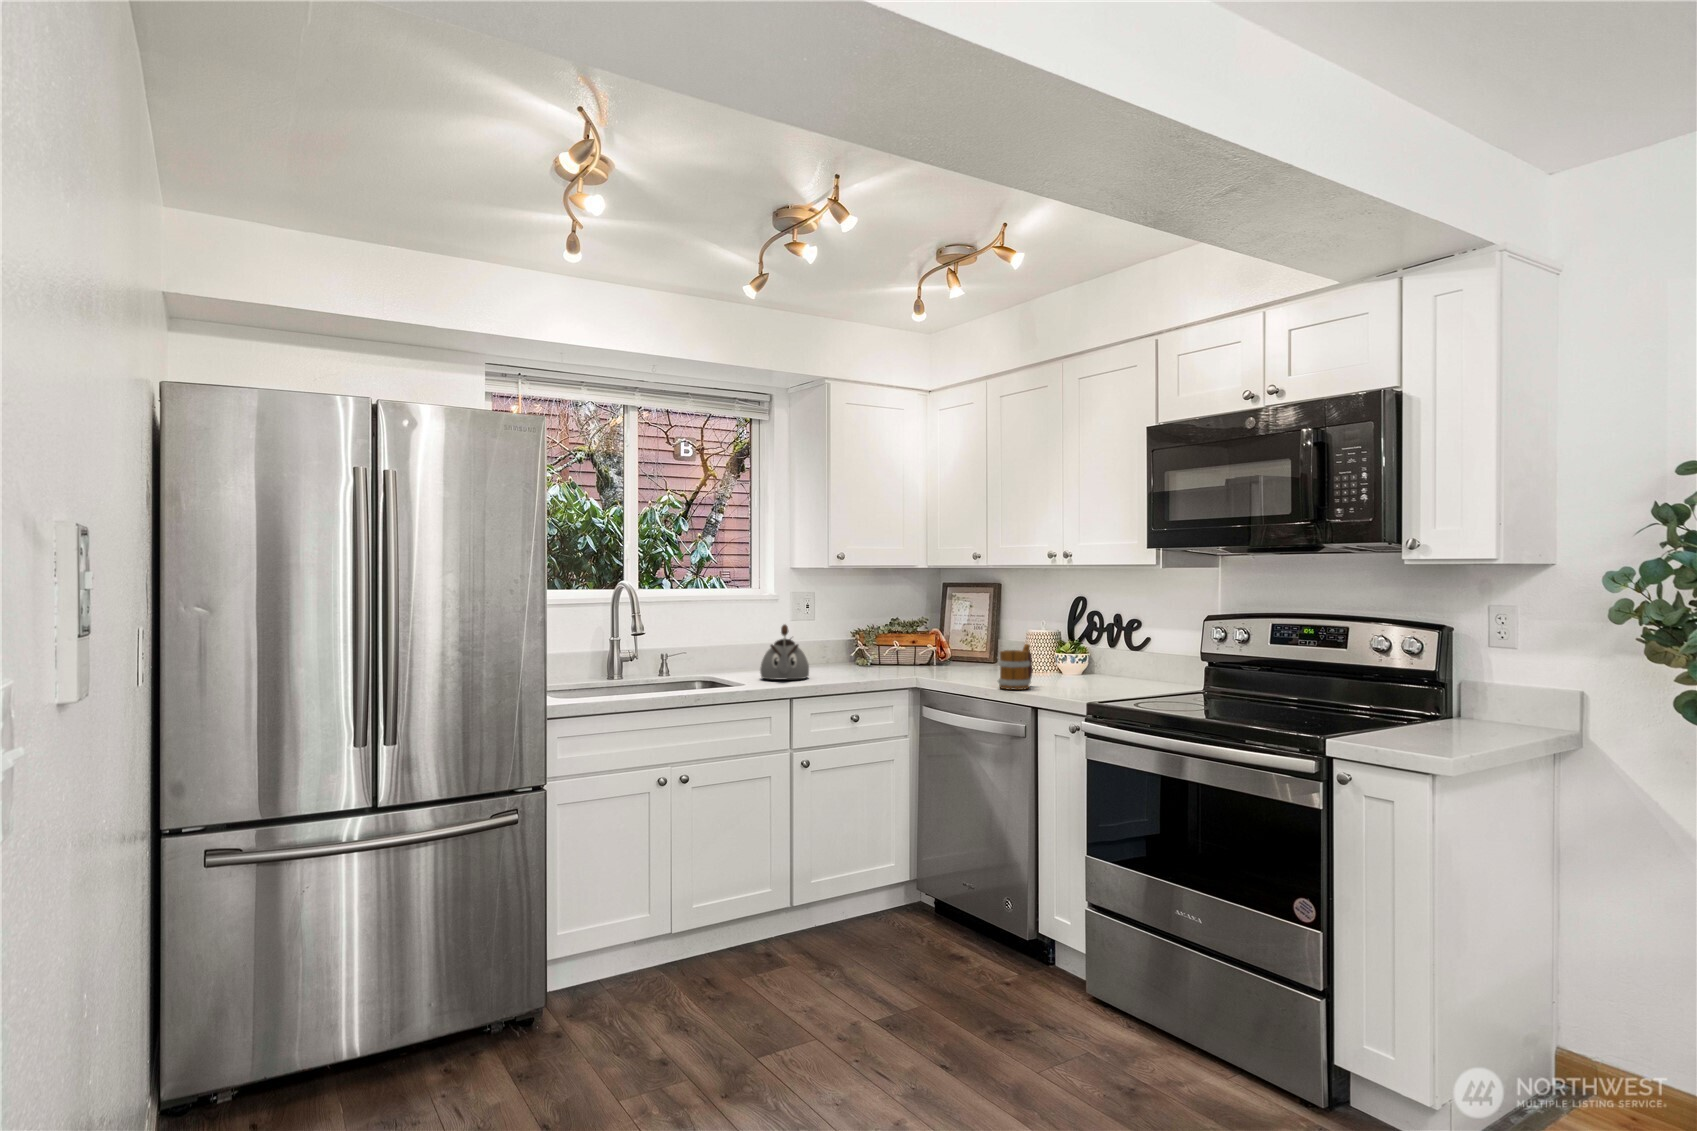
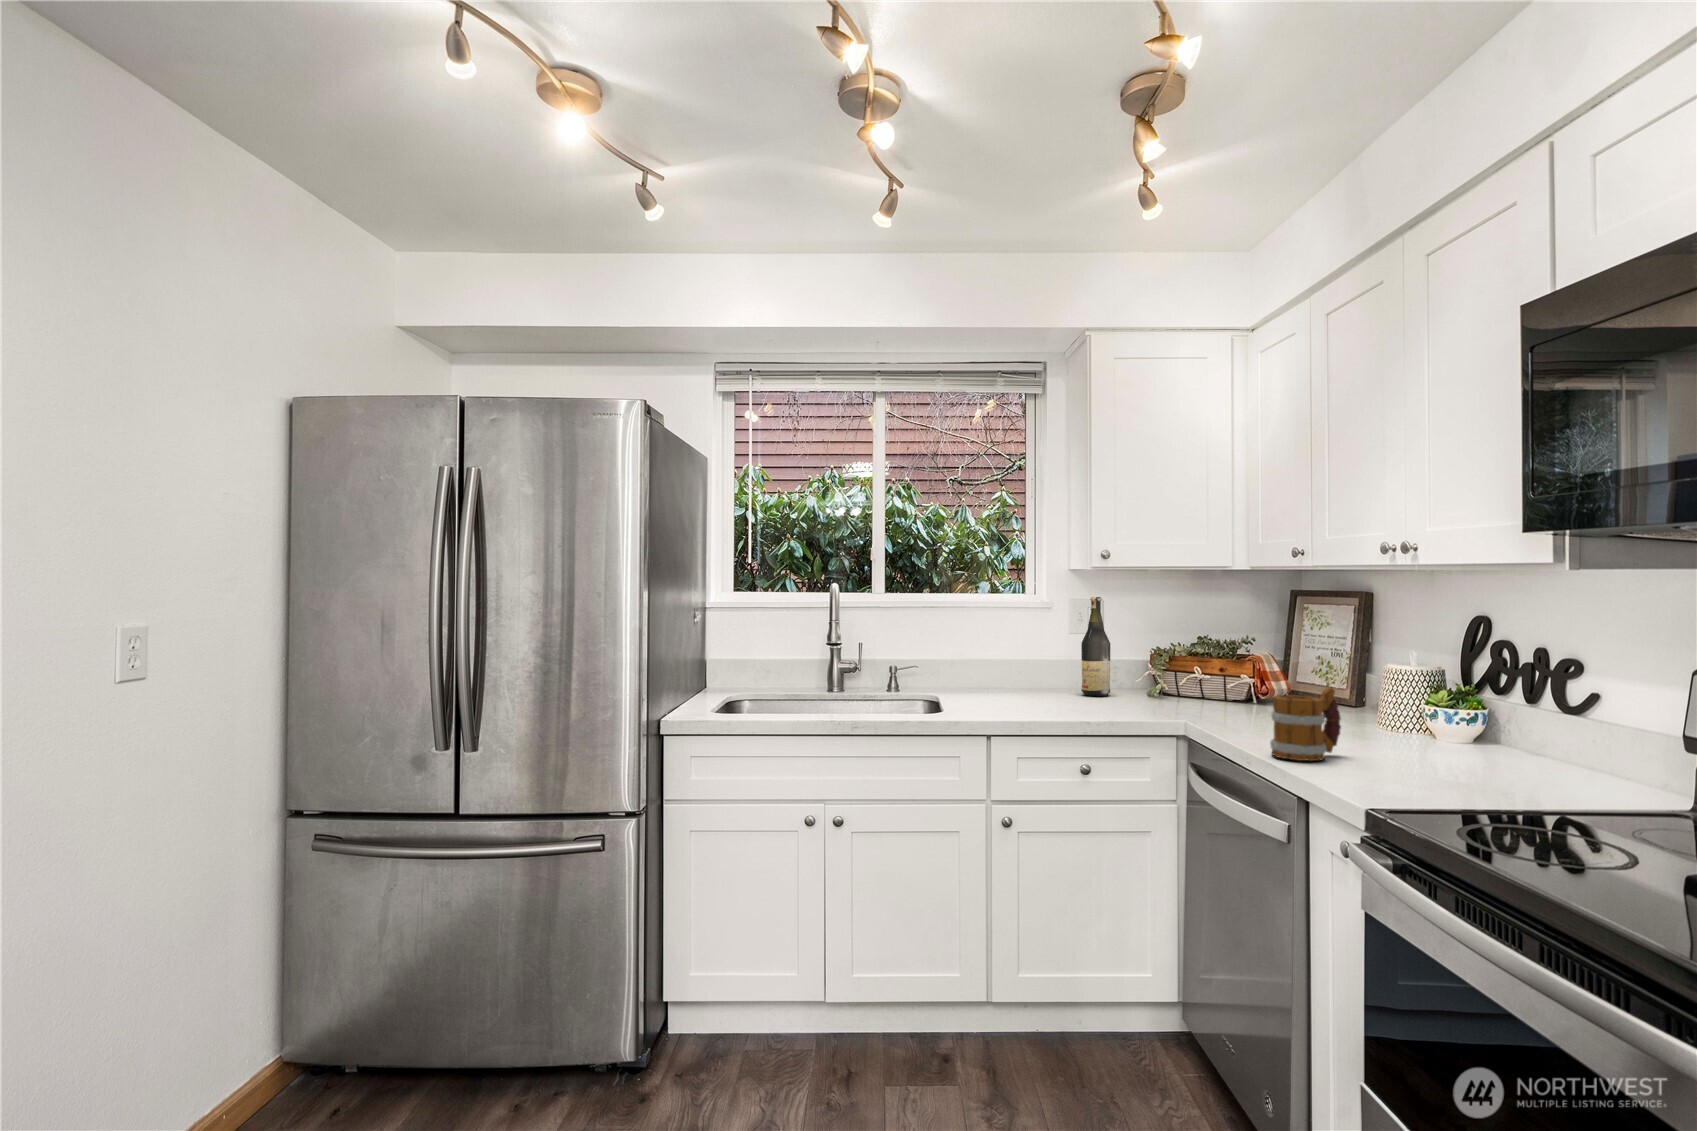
wine bottle: none [807,590,829,668] -> present [1081,597,1110,696]
kettle: present [760,625,809,680] -> none [986,639,1049,709]

